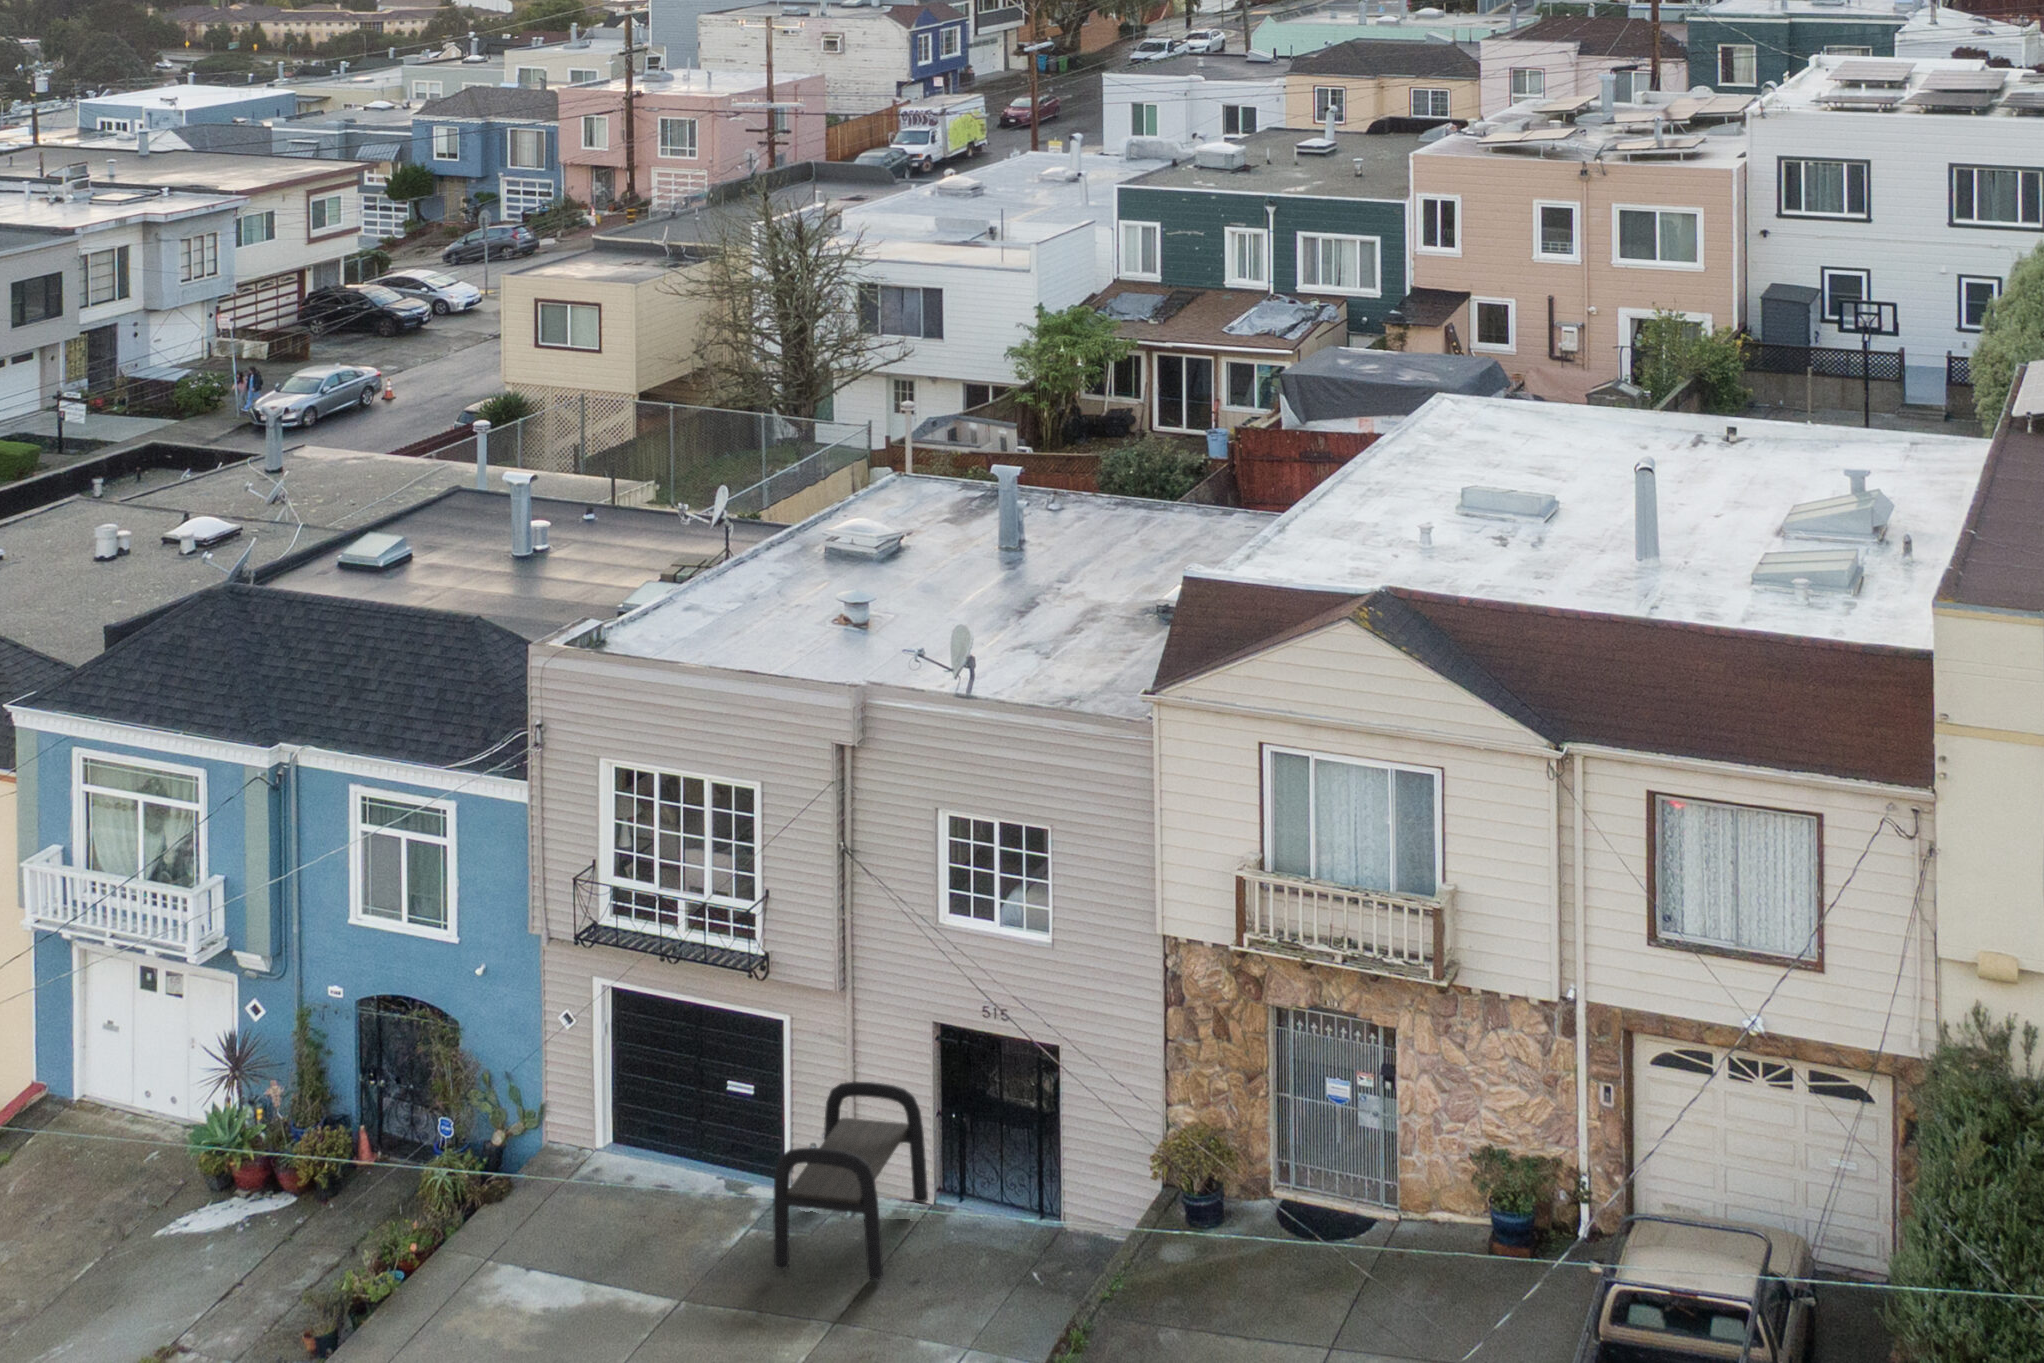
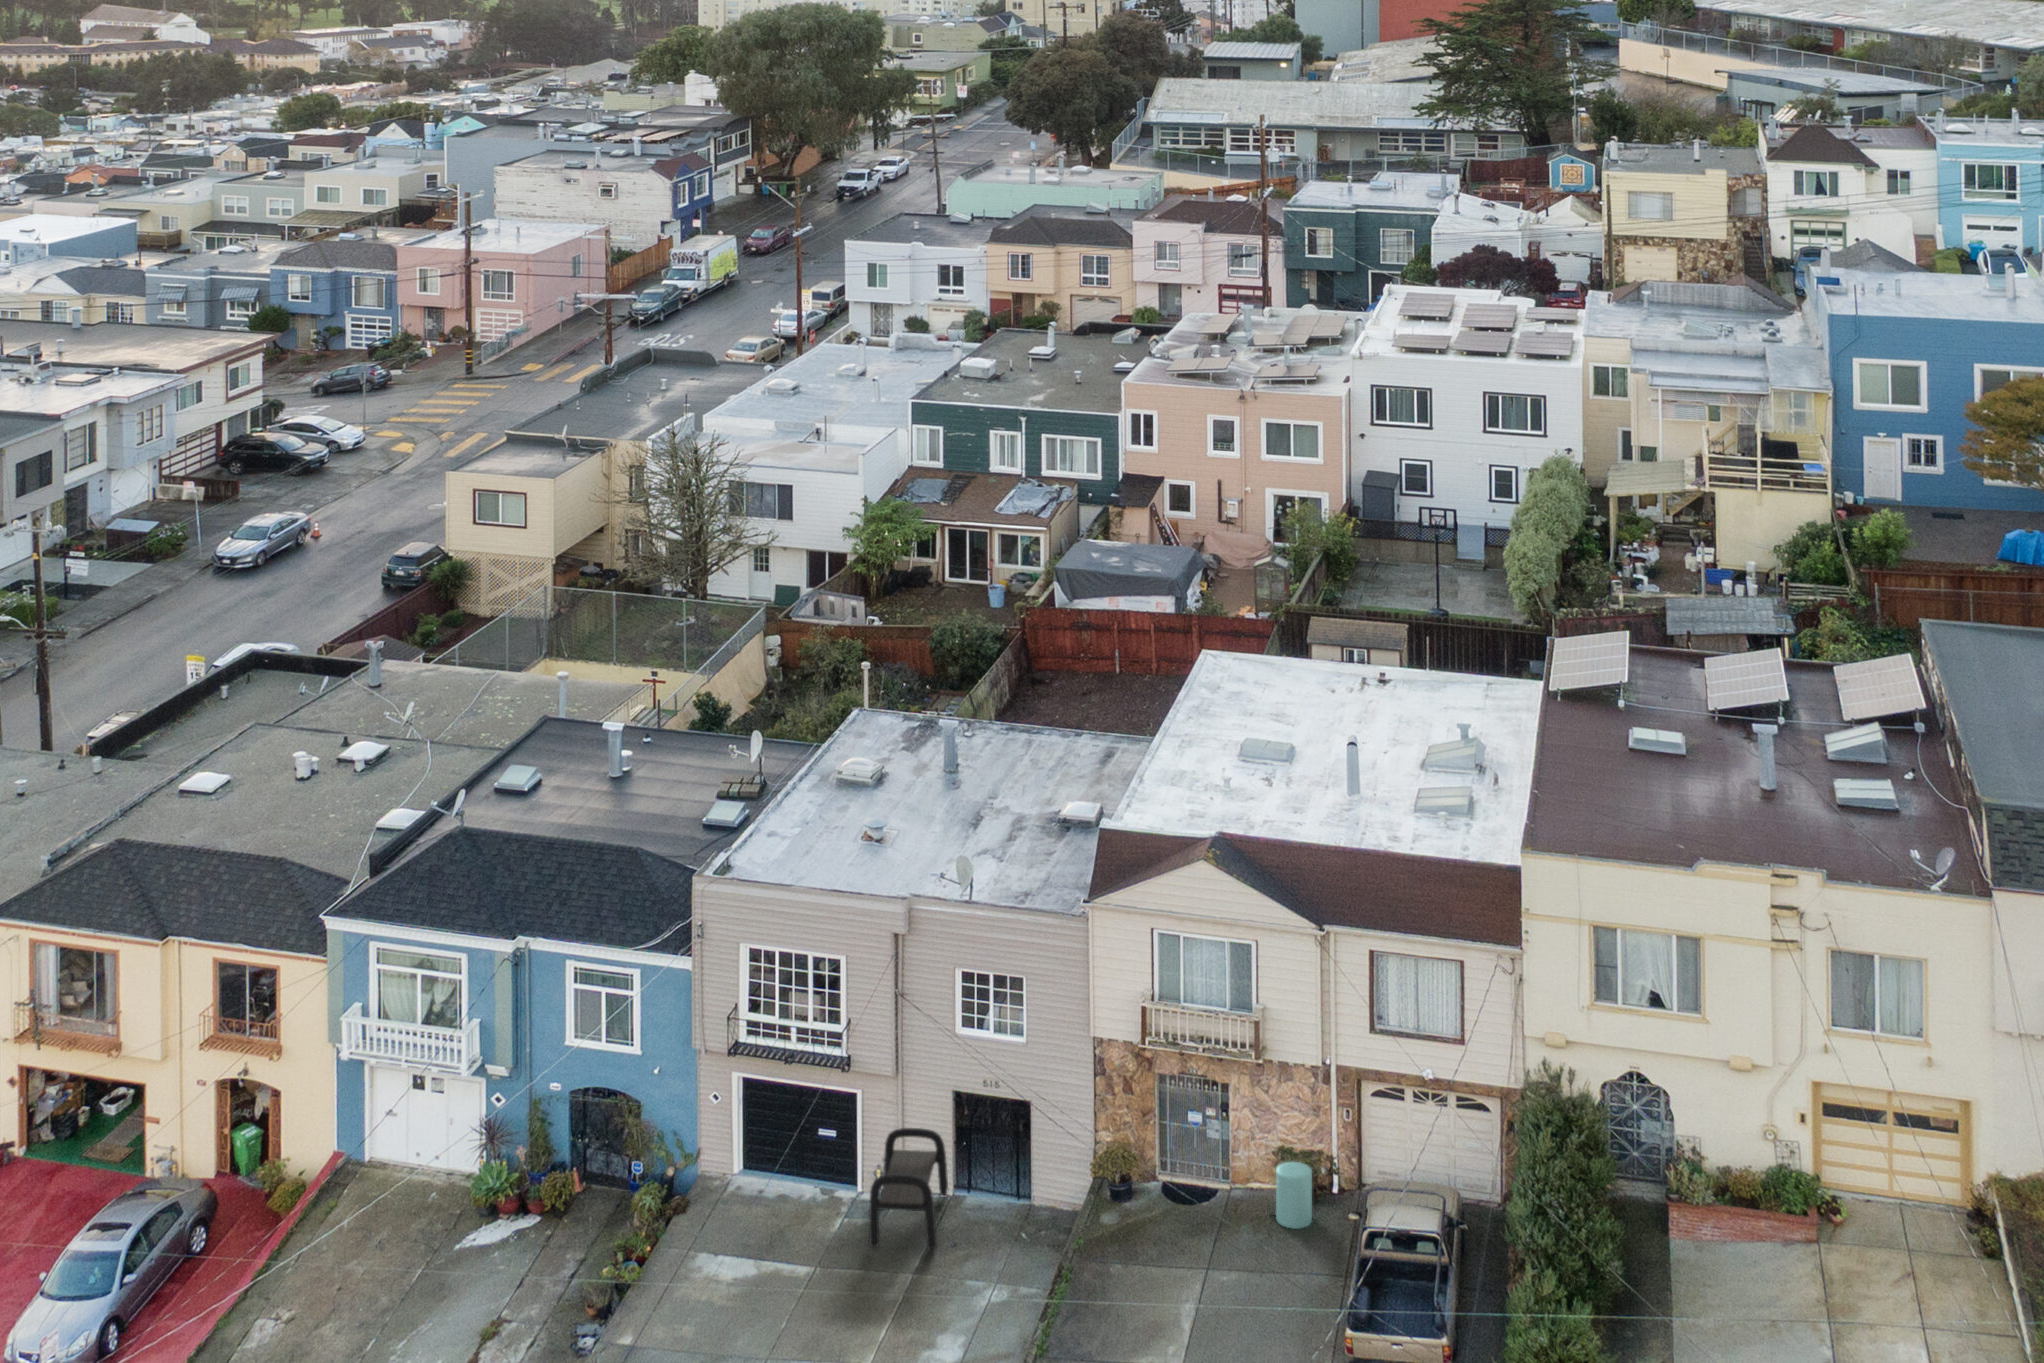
trash can: none [1457,1169,1535,1287] -> present [1270,1162,1312,1229]

